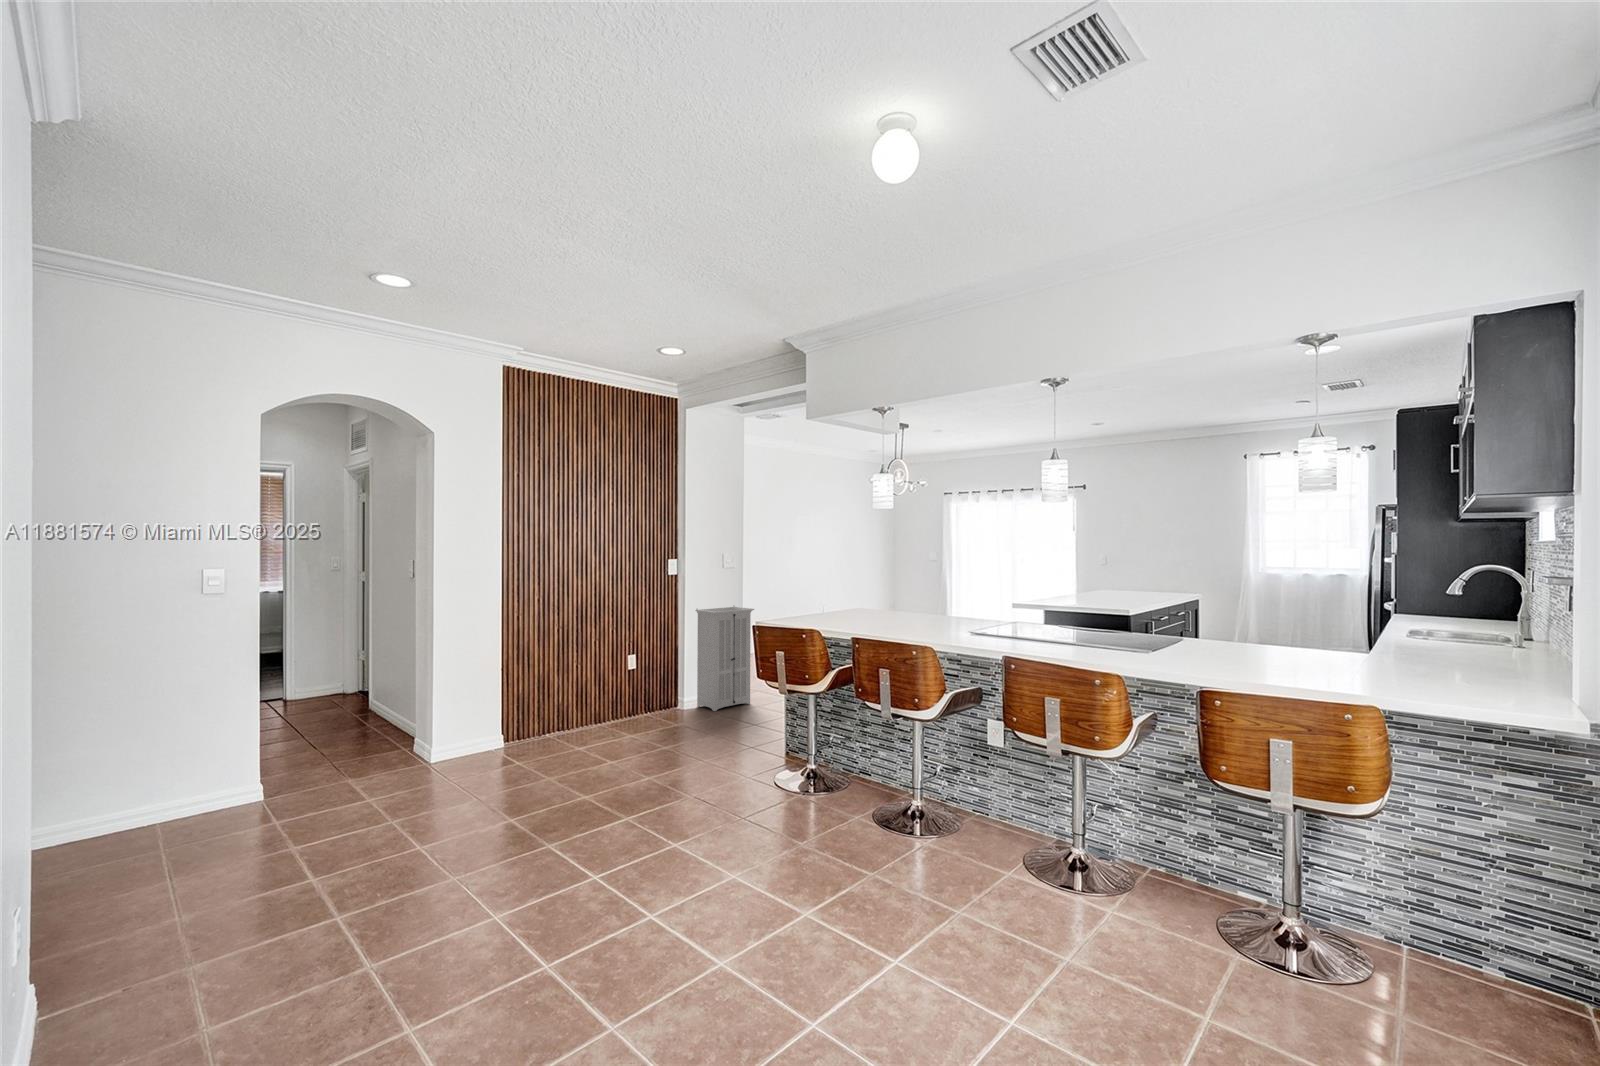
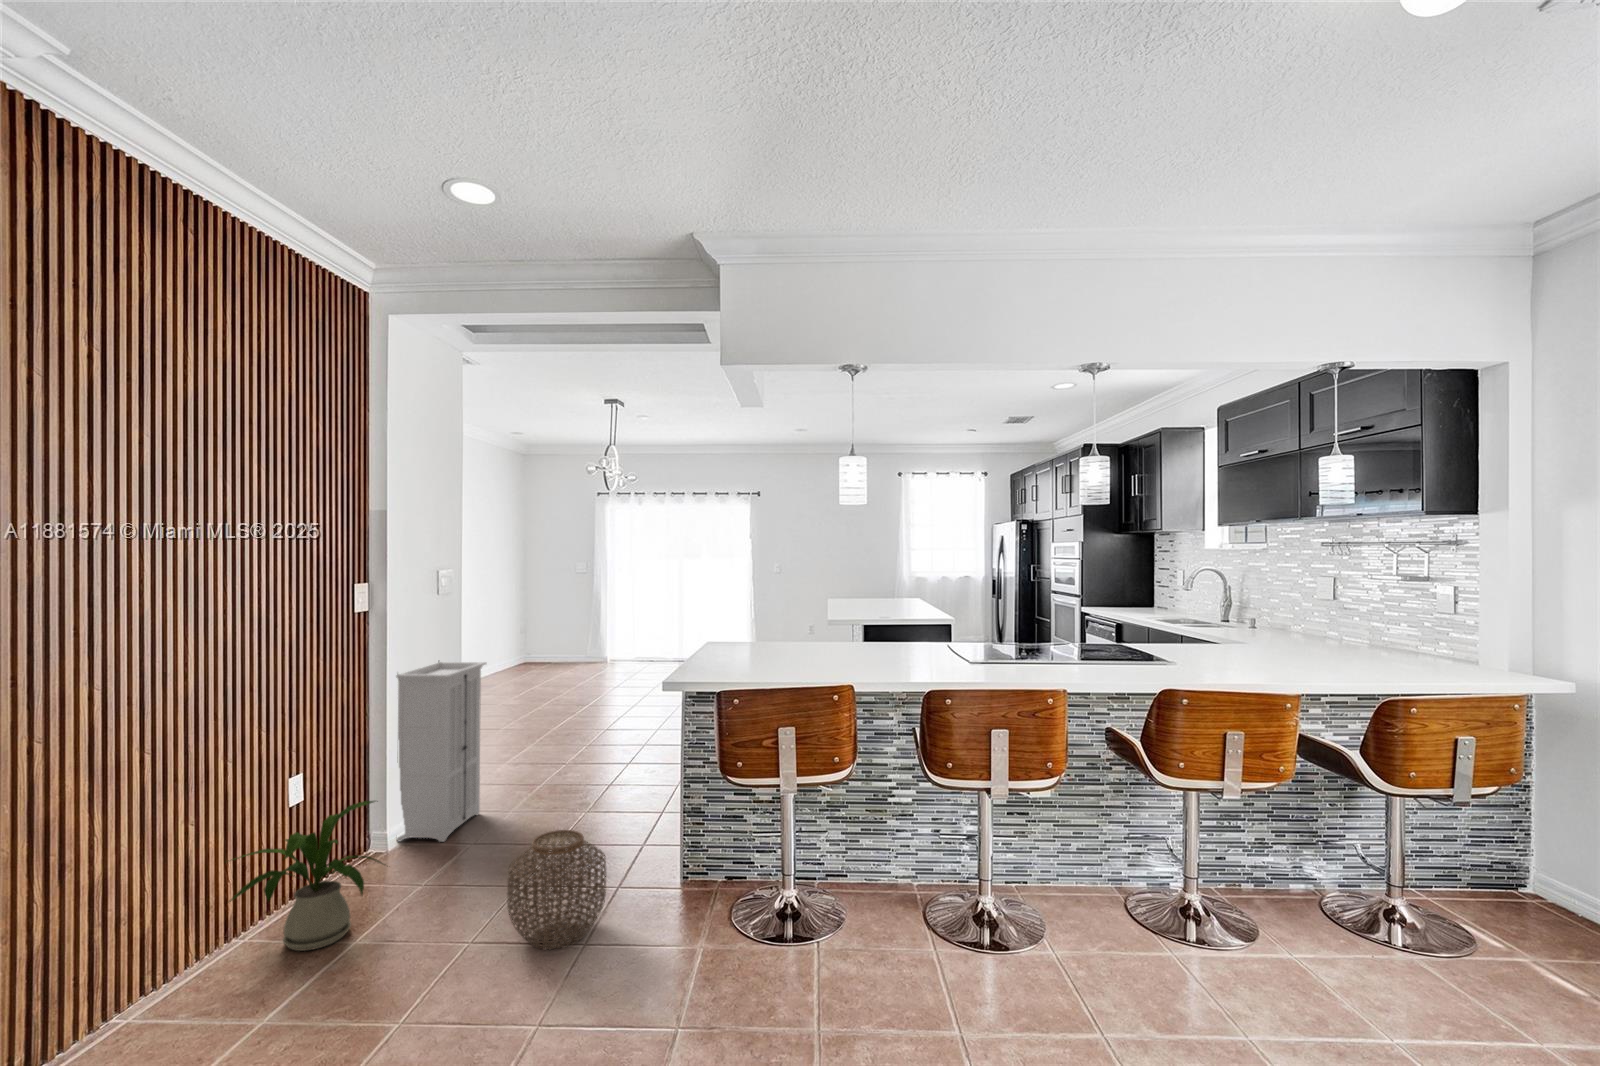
house plant: none [579,667,651,735] -> present [228,801,383,951]
woven basket: none [665,698,719,761] -> present [507,830,606,949]

